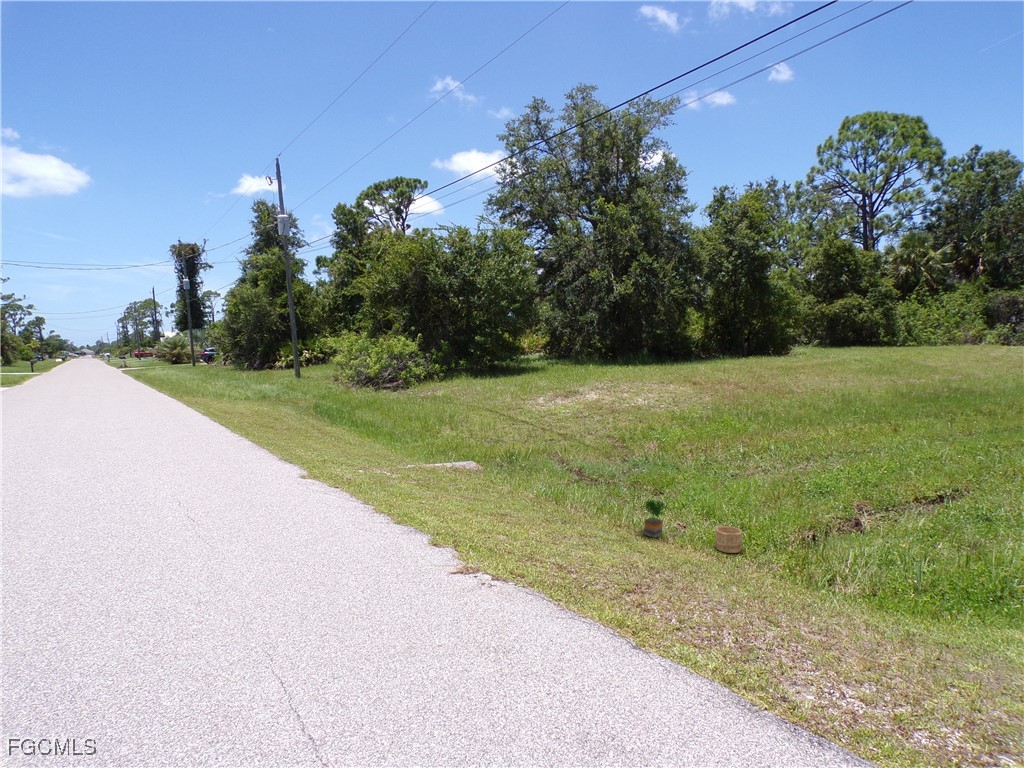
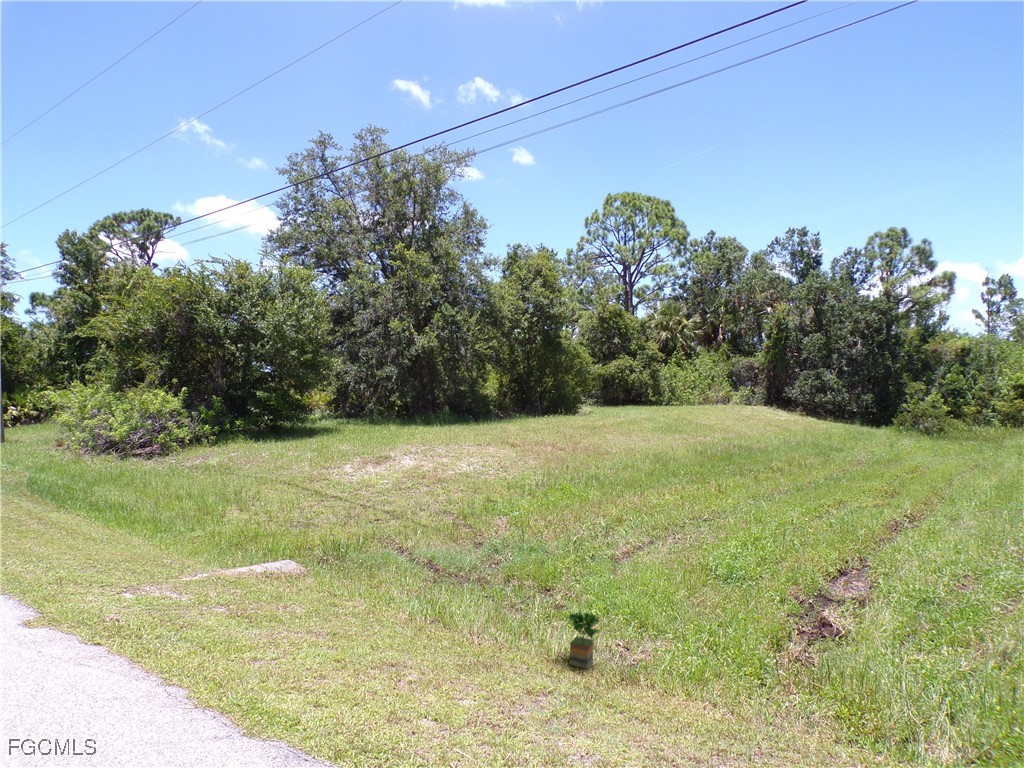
wooden bucket: present [715,526,742,553] -> none [670,639,706,681]

